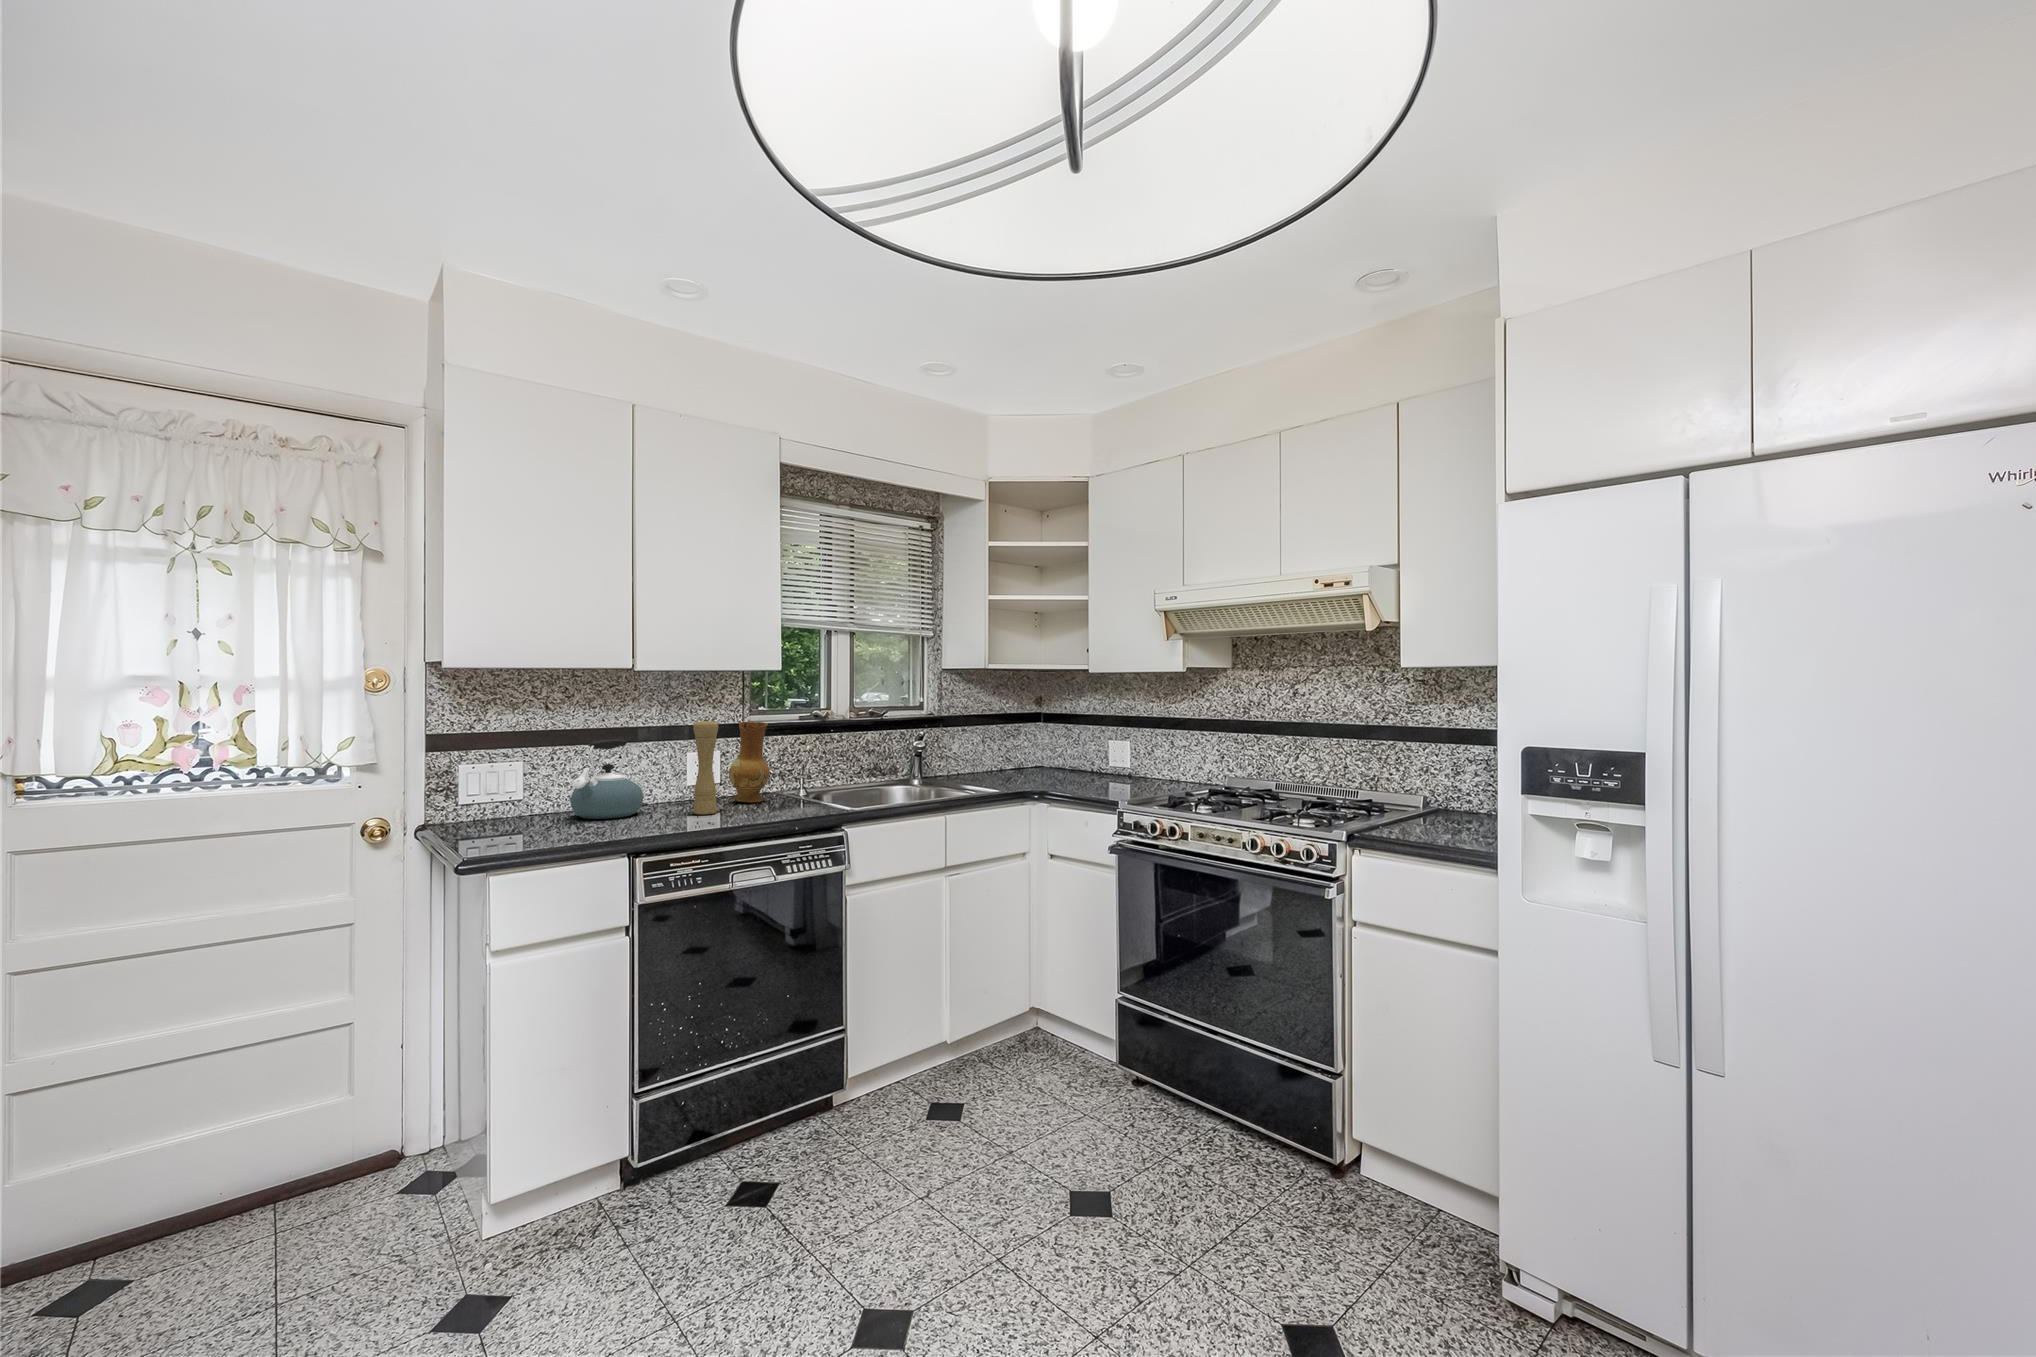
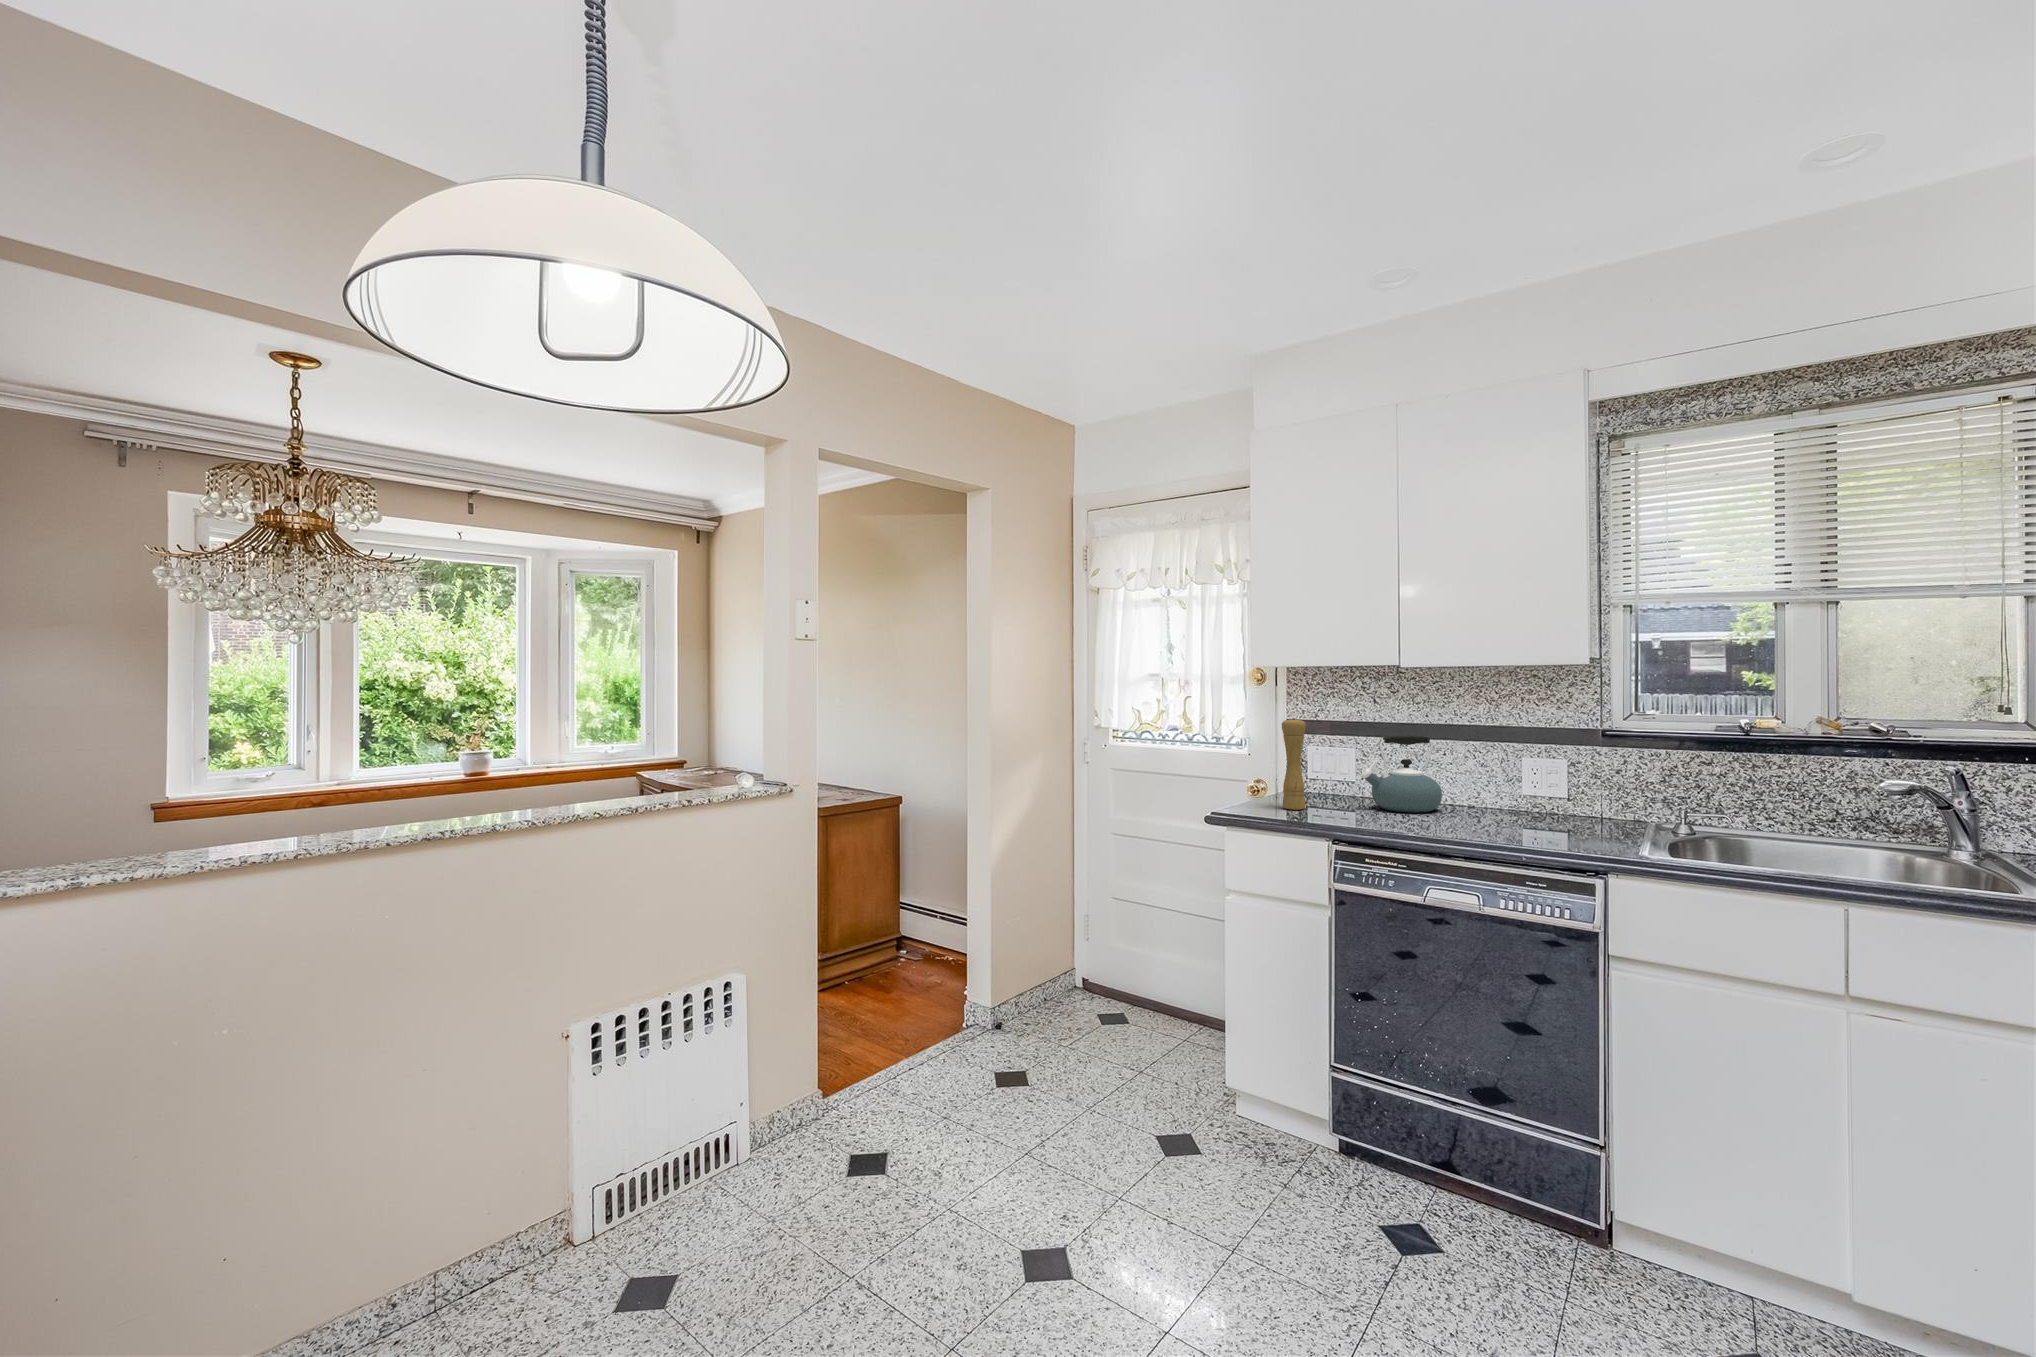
pepper mill: present [693,720,718,814] -> present [1282,718,1306,810]
ceramic jug: present [729,722,770,803] -> none [1548,726,1608,826]

